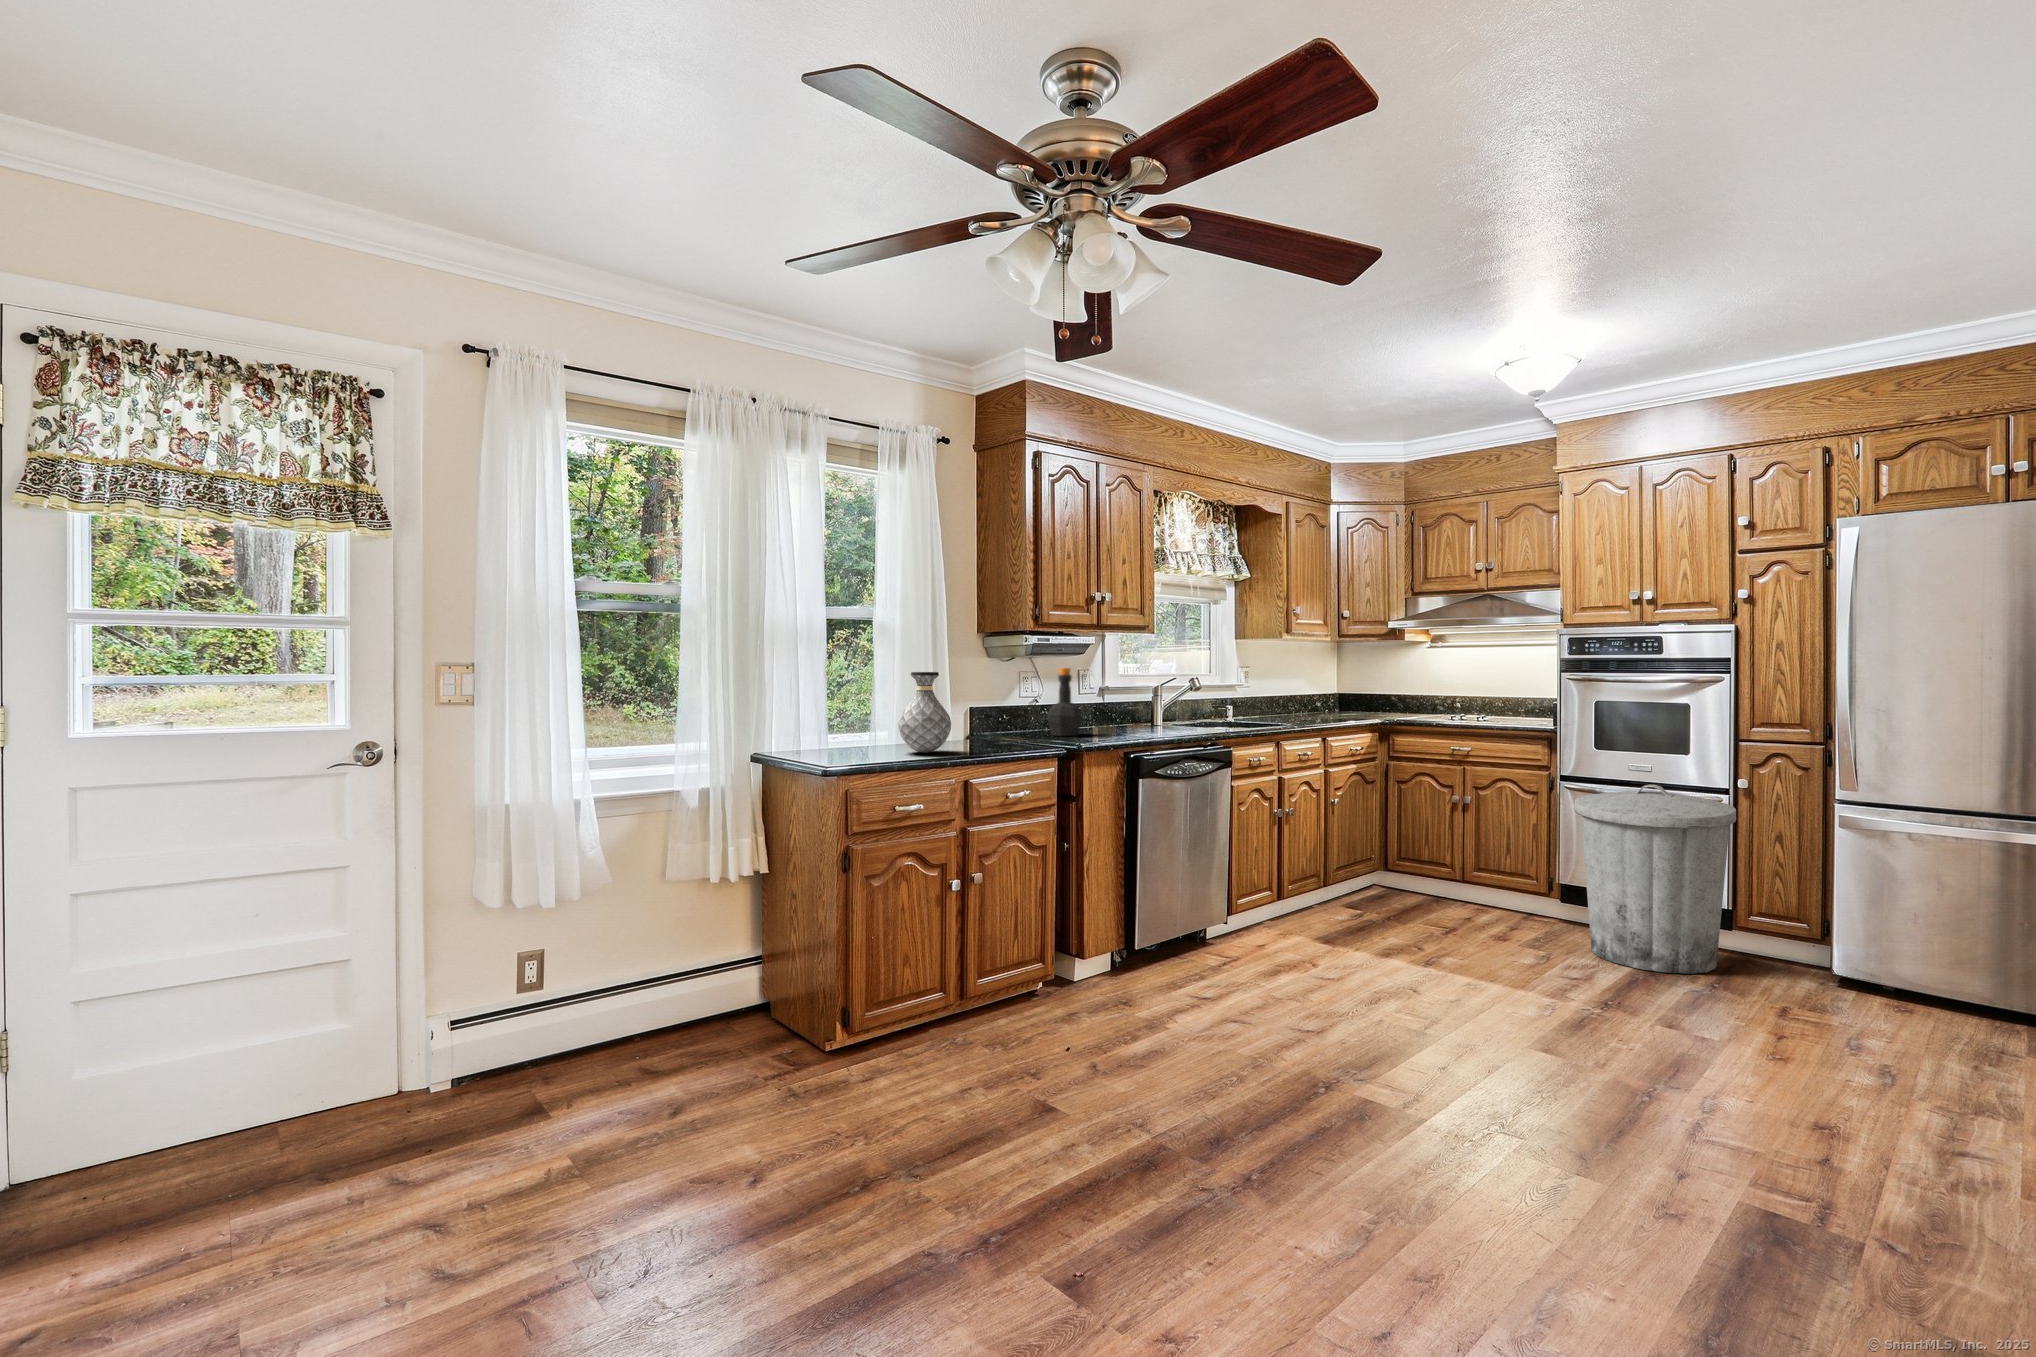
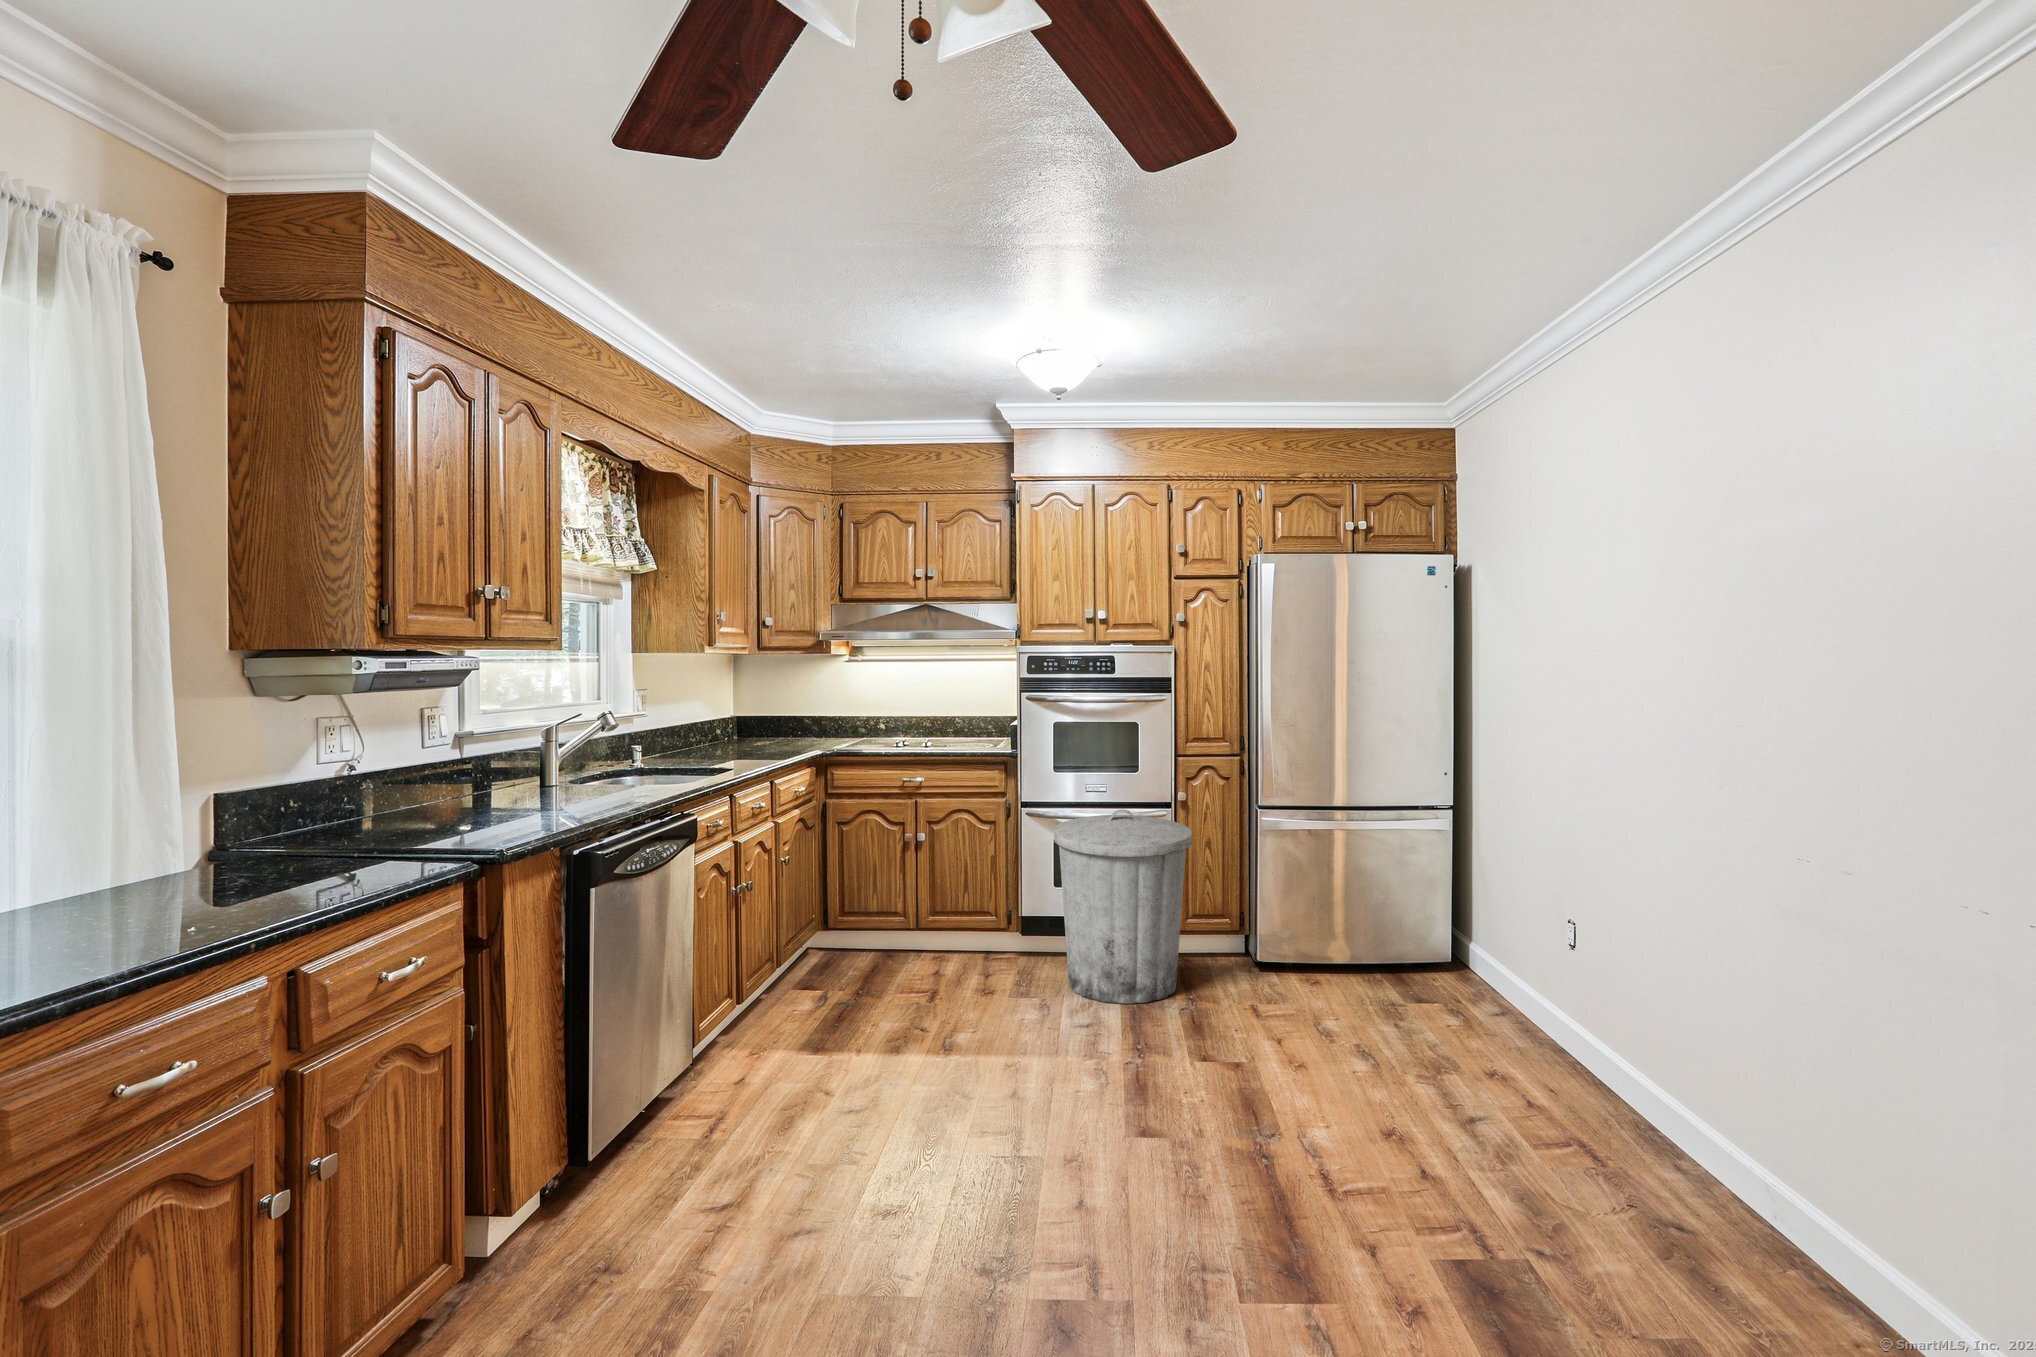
bottle: present [1048,668,1082,736] -> none [395,710,466,830]
vase: present [898,672,951,753] -> none [64,744,221,926]

